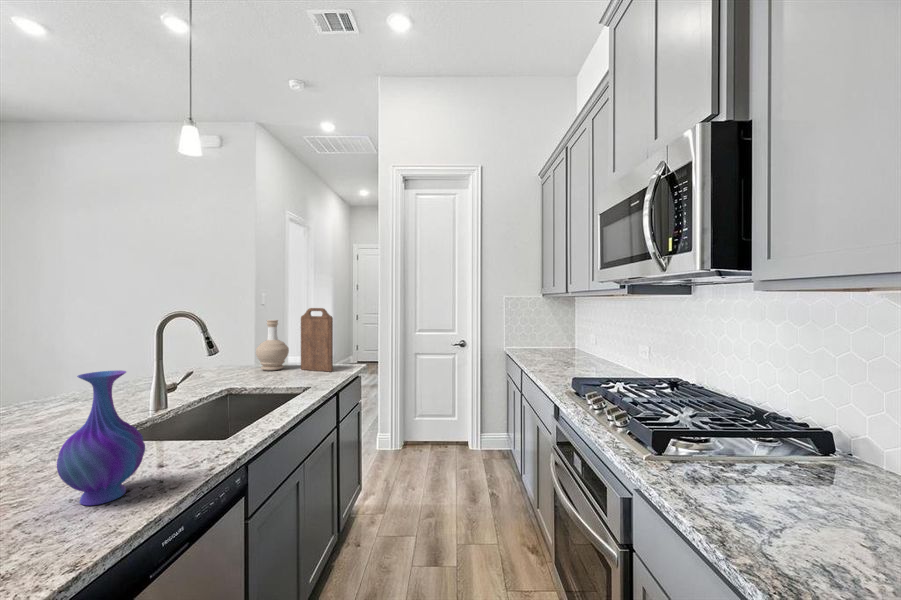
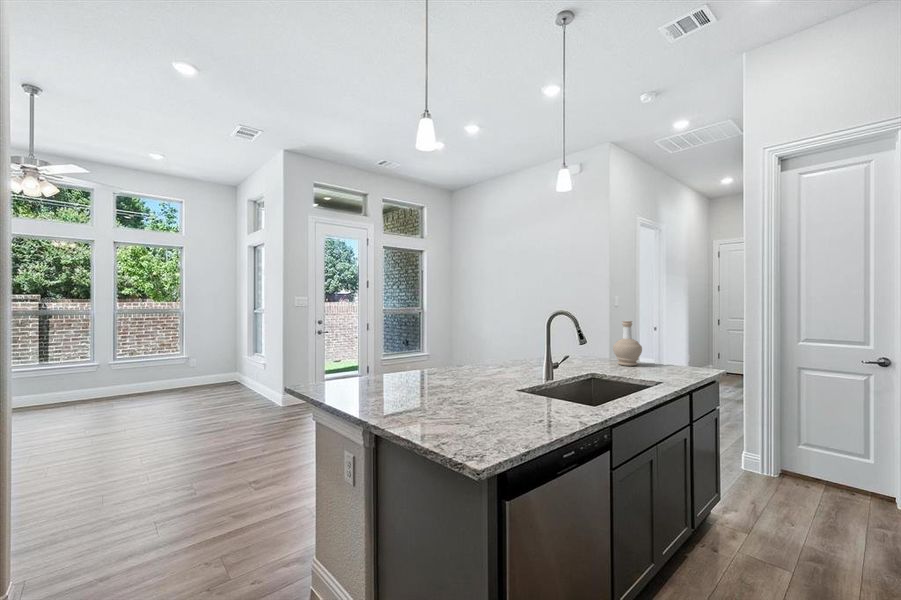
cutting board: present [301,308,333,372] -> none [653,311,686,373]
vase: present [57,370,145,505] -> none [511,346,552,424]

